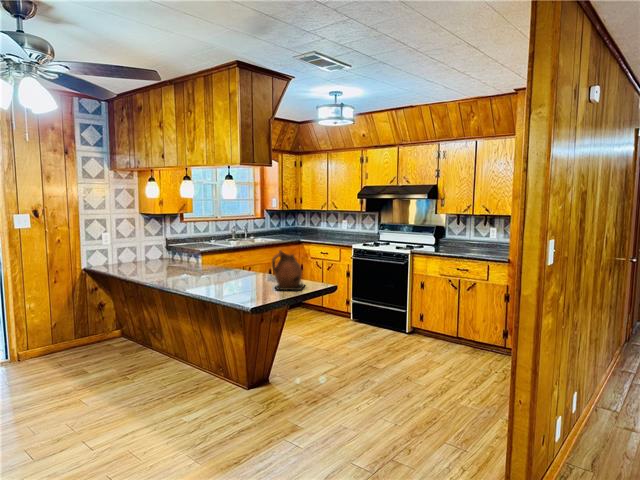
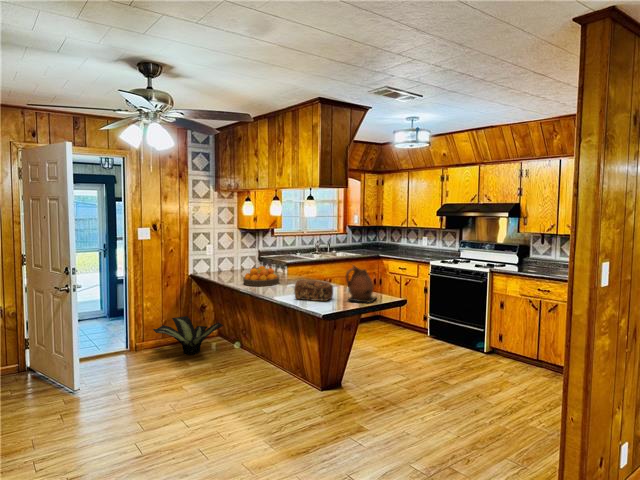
fruit bowl: none [151,255,193,278] -> present [243,266,279,286]
bread loaf: none [214,269,258,291] -> present [294,280,333,301]
potted plant: none [37,316,128,362] -> present [153,316,223,355]

